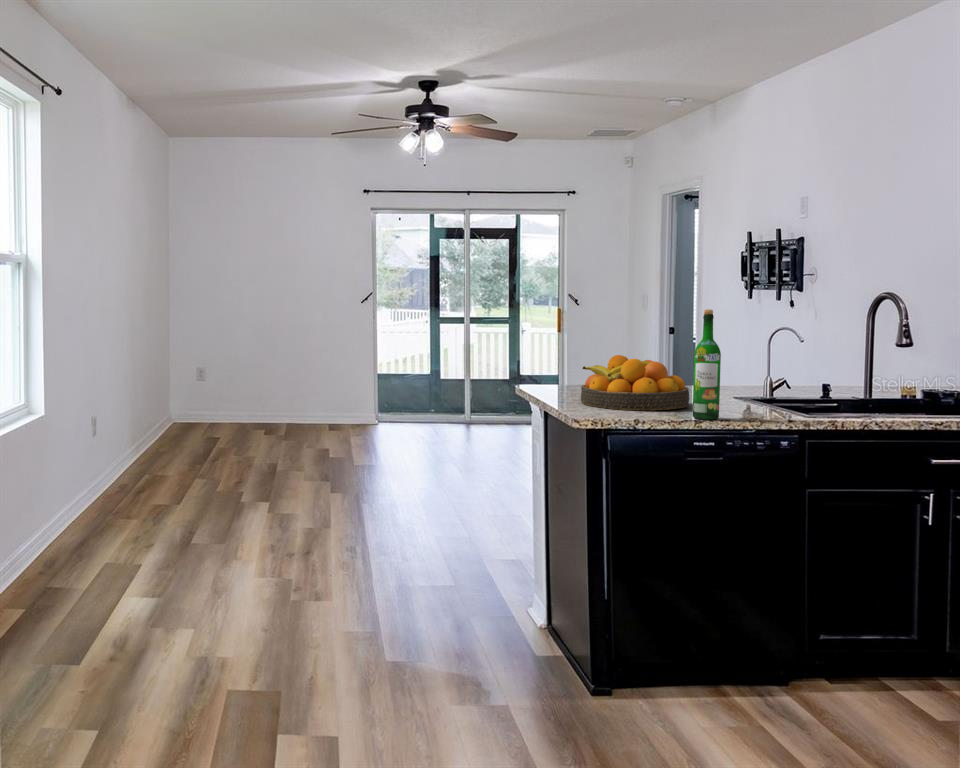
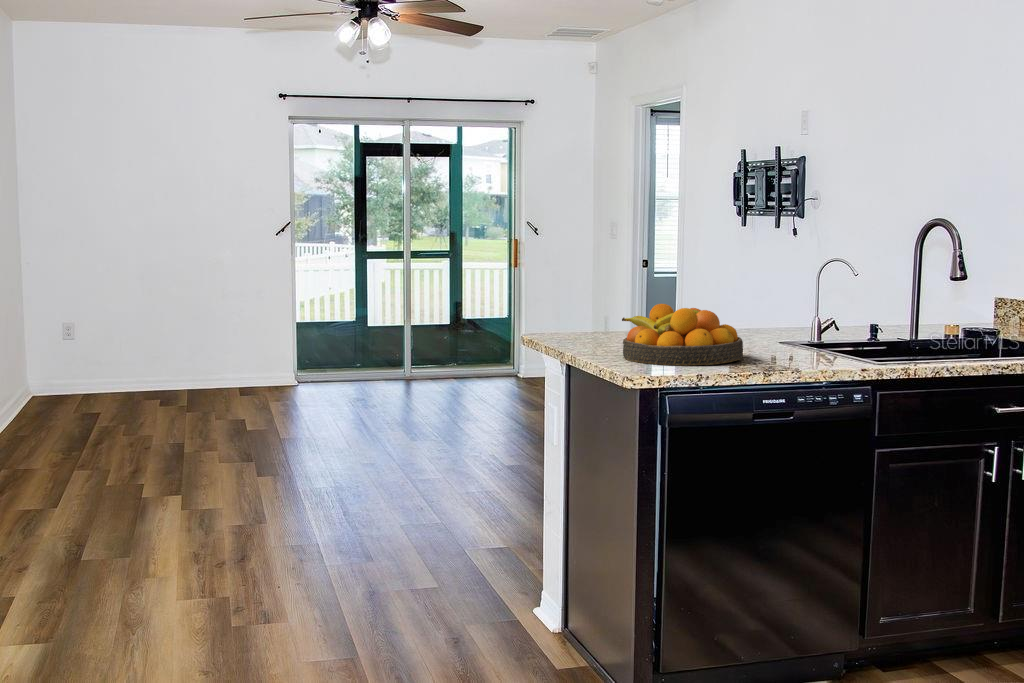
wine bottle: present [692,309,721,420] -> none [758,253,788,373]

